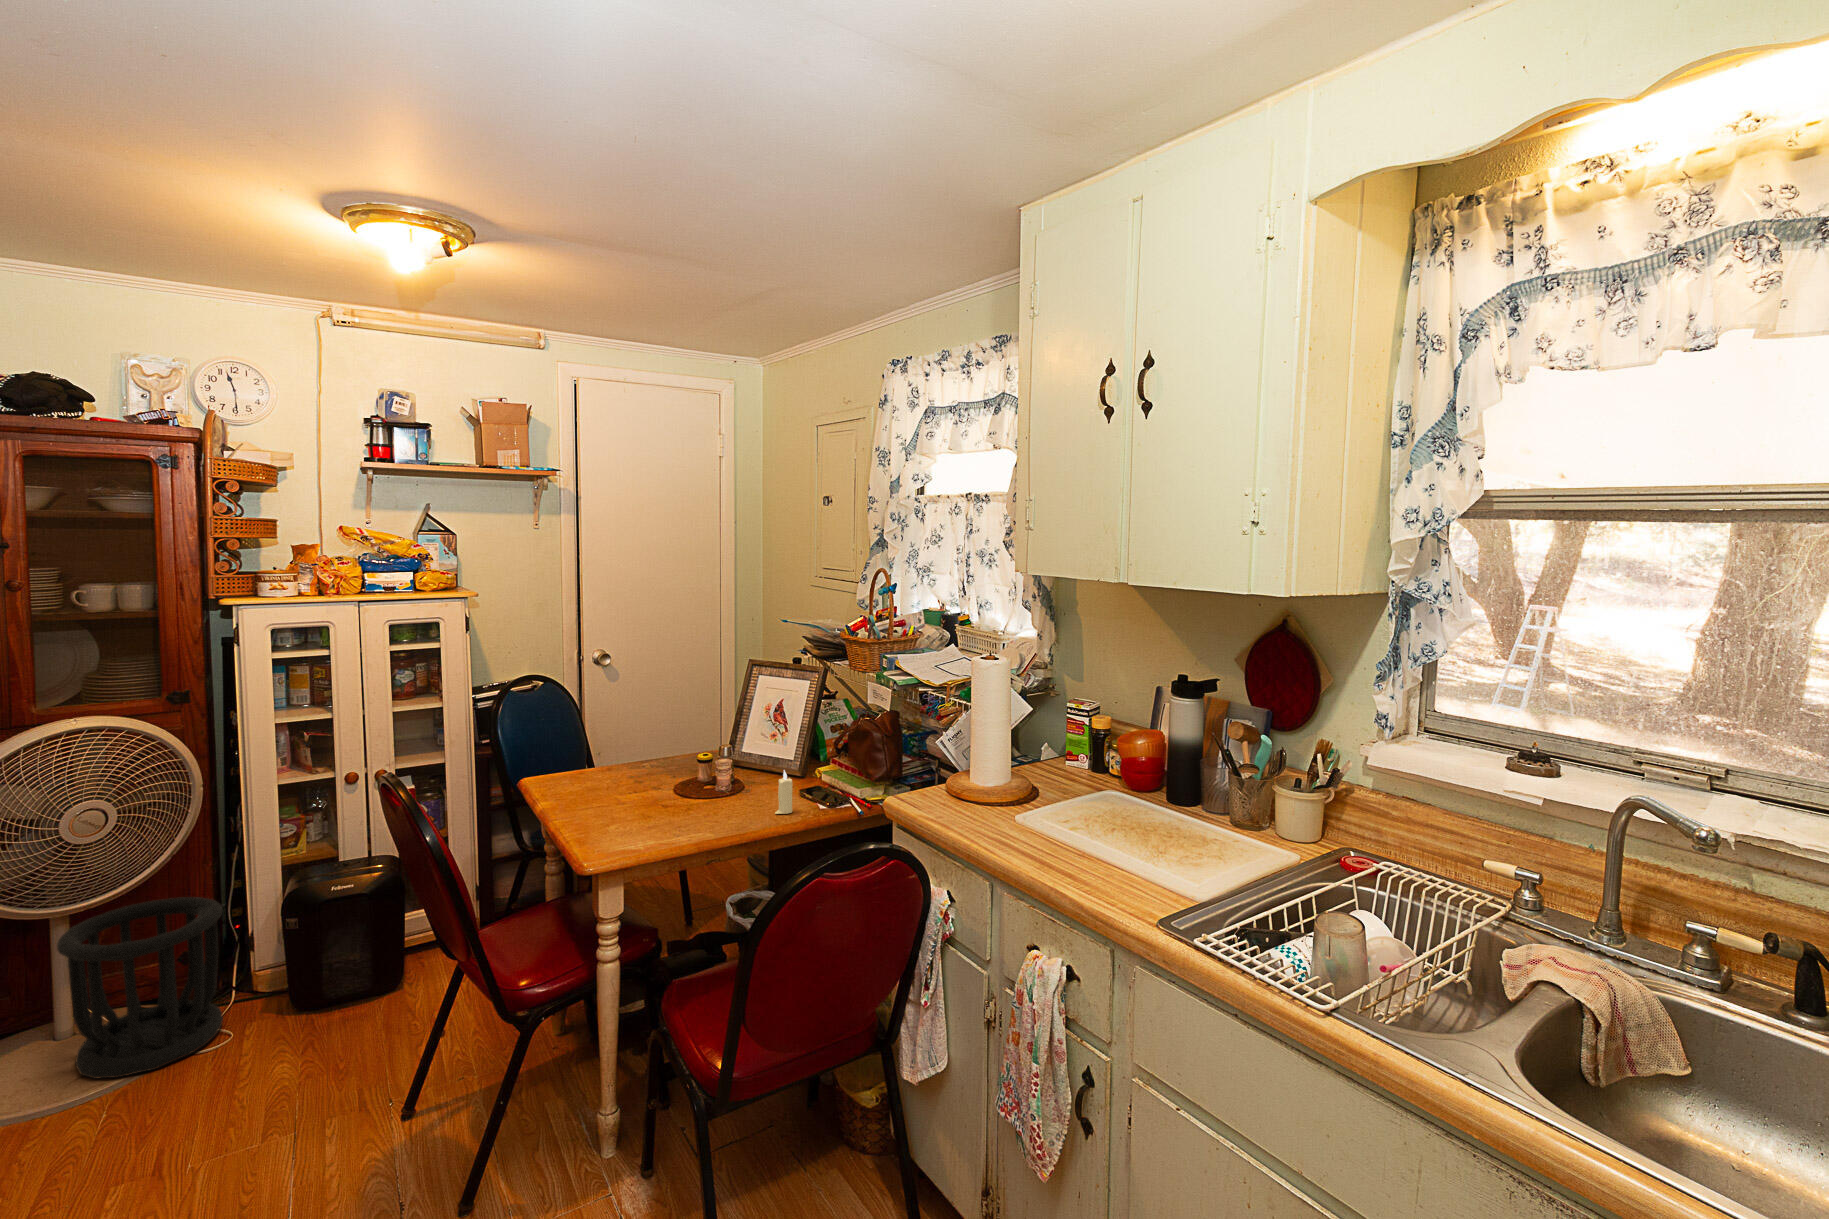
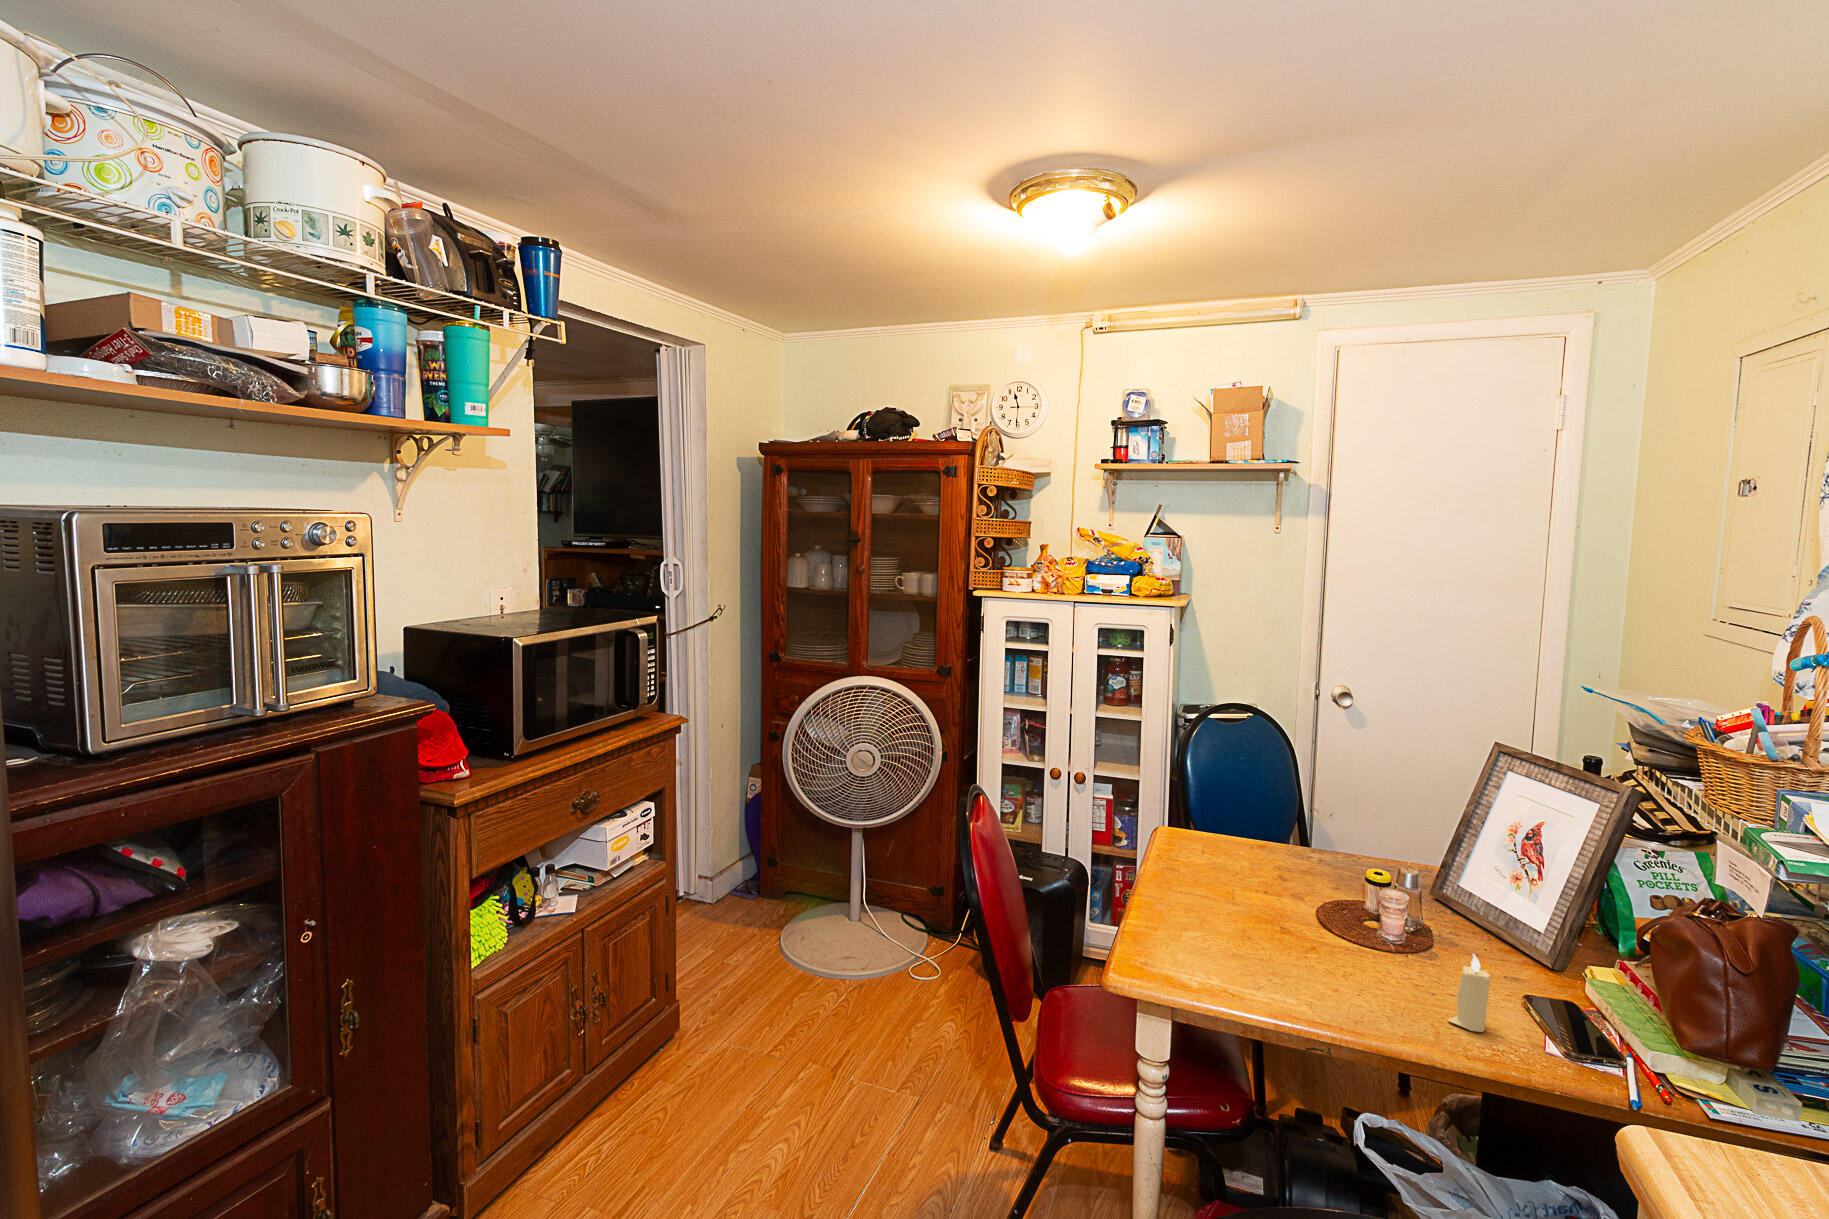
wastebasket: present [57,897,223,1078] -> none [843,832,942,973]

